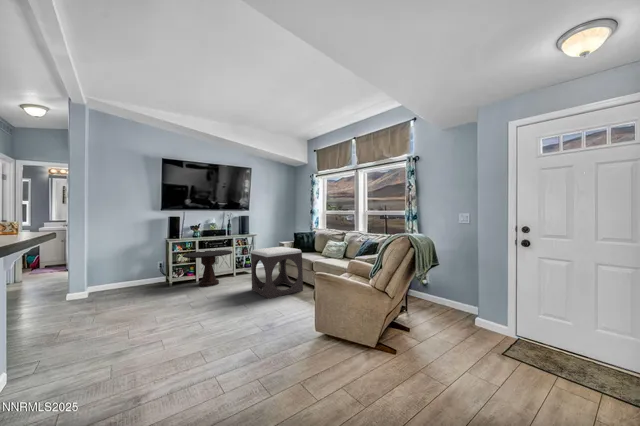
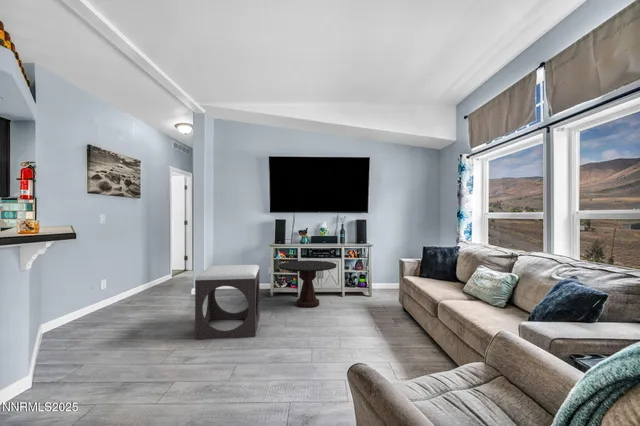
footstool: present [251,247,303,299] -> present [195,265,260,339]

